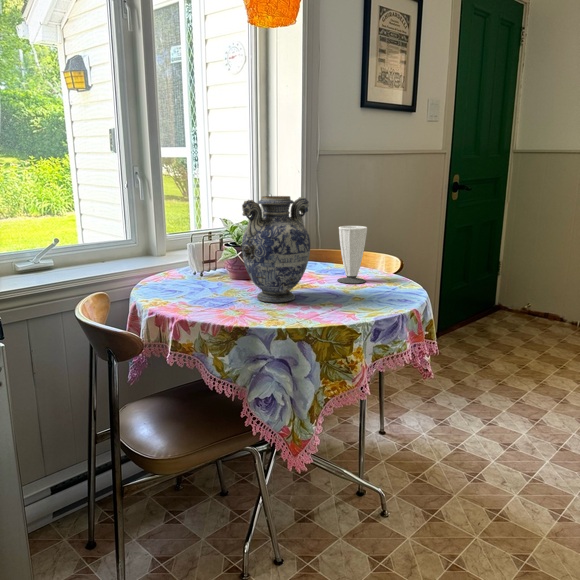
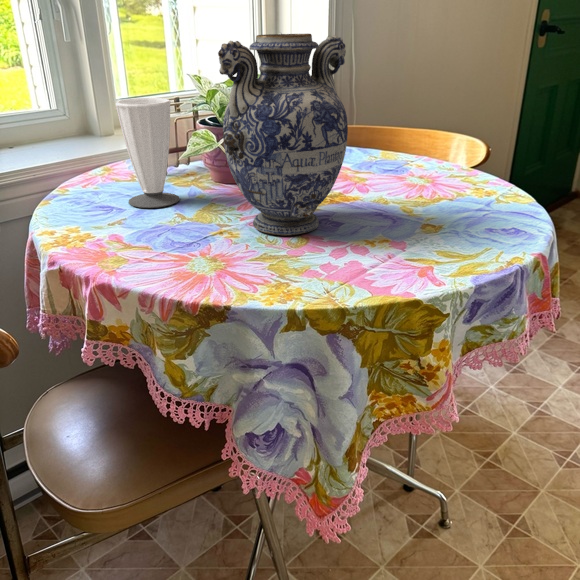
cup: present [337,226,367,284] -> present [116,98,180,208]

